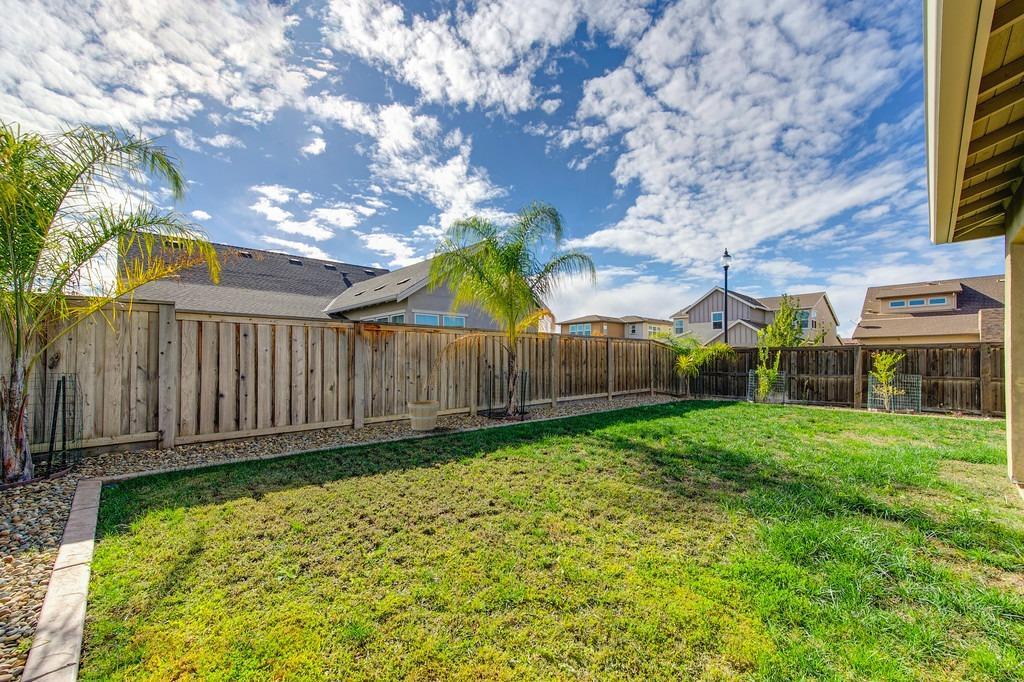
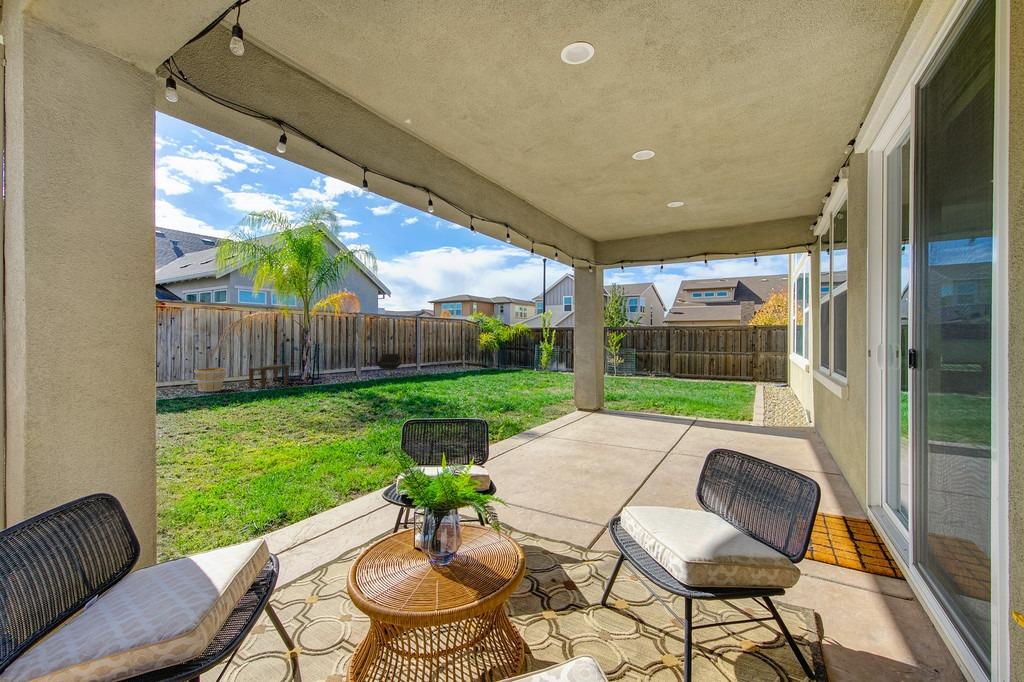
lounge chair: none [574,381,605,410] -> present [376,354,401,376]
bench: none [460,396,498,426] -> present [249,365,290,388]

